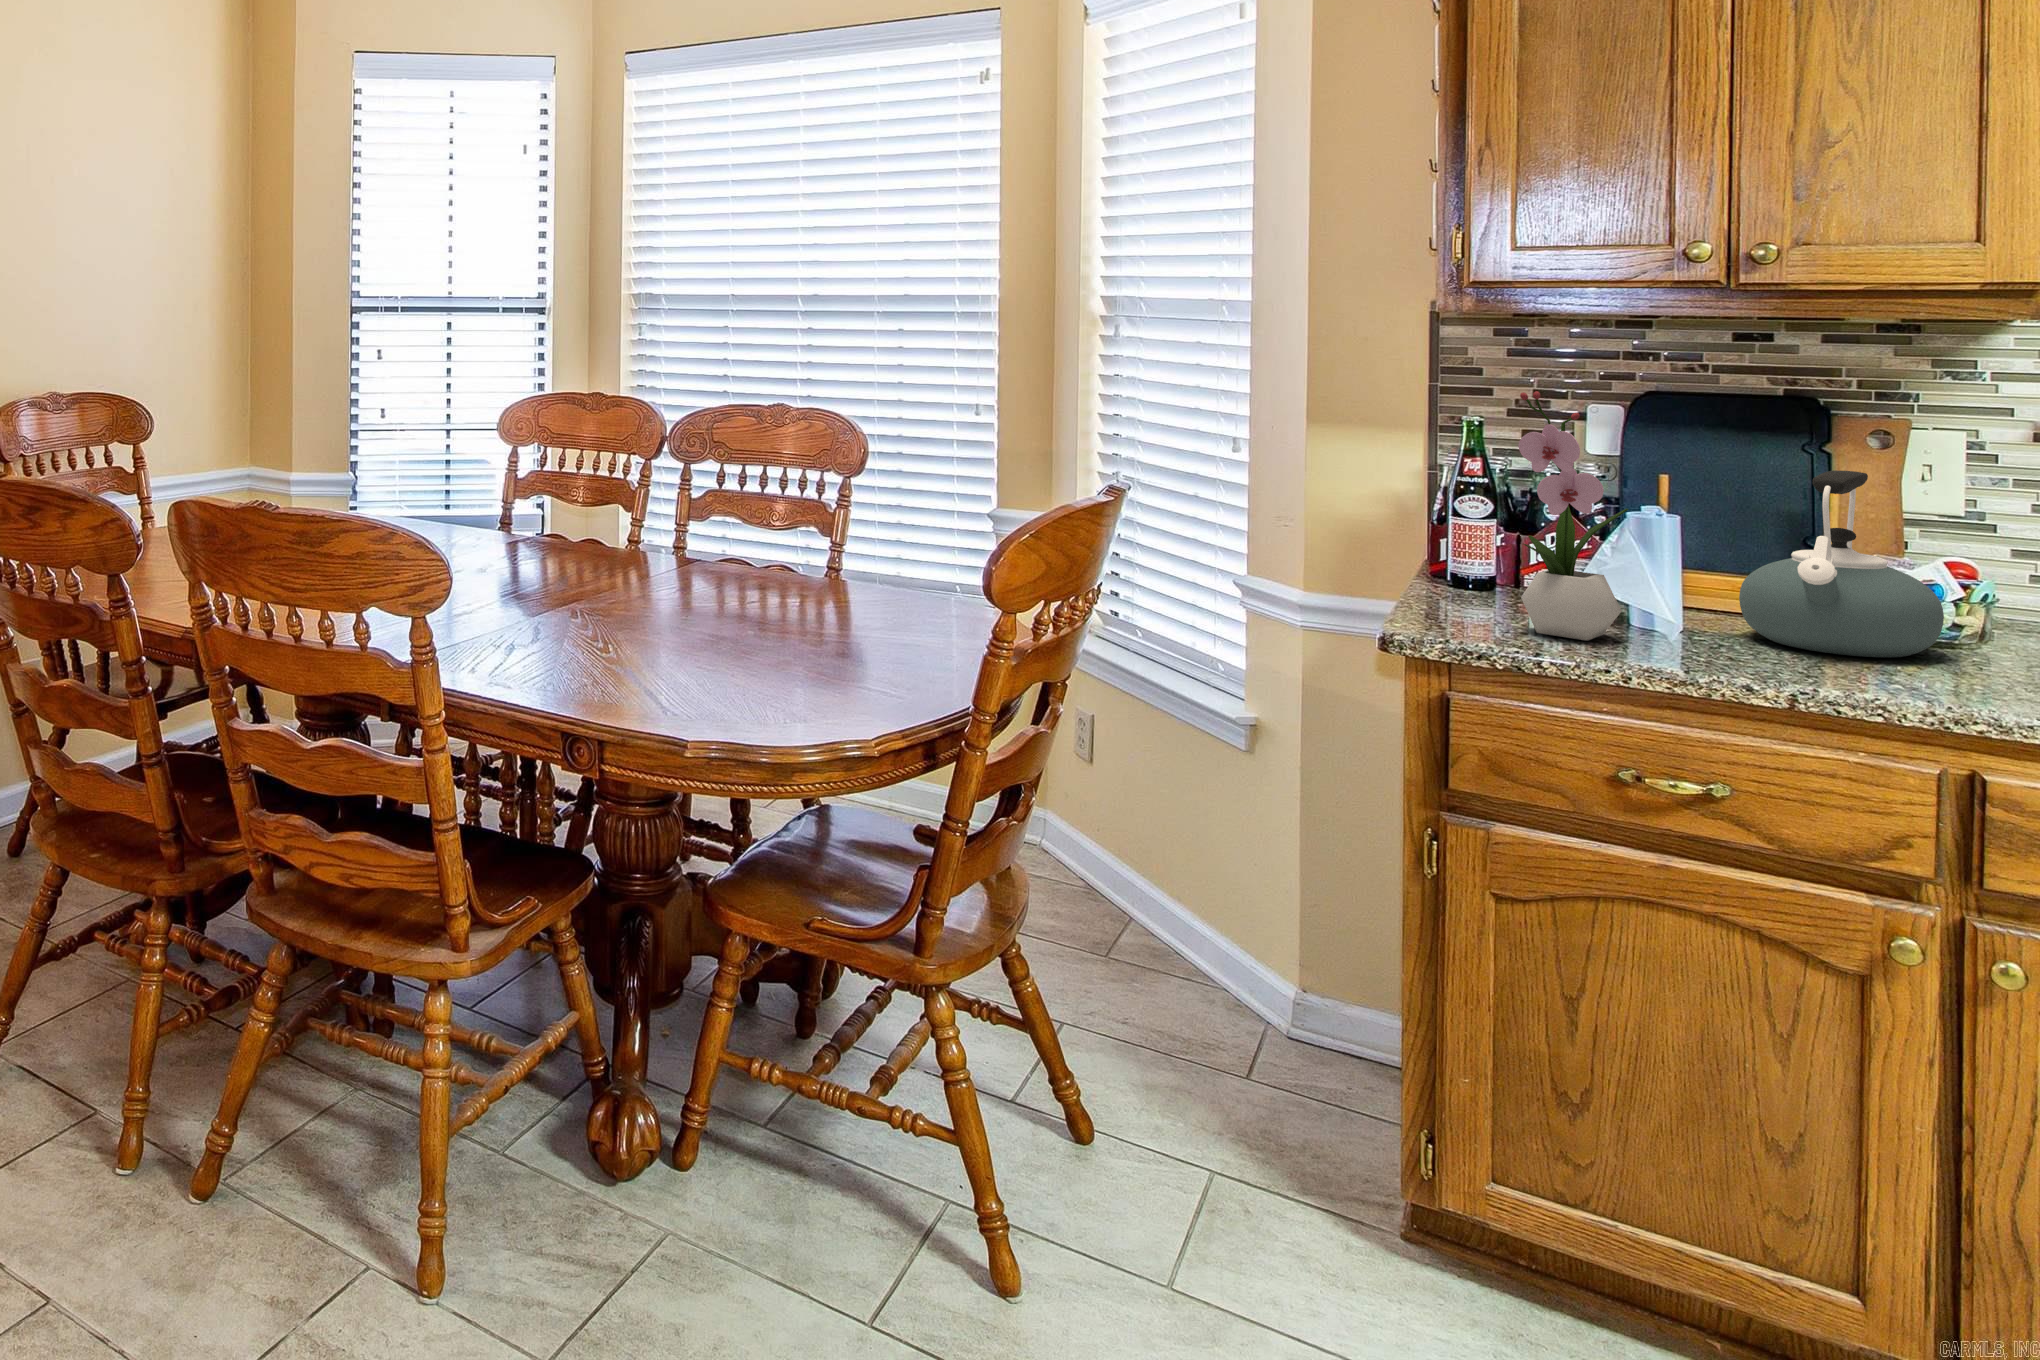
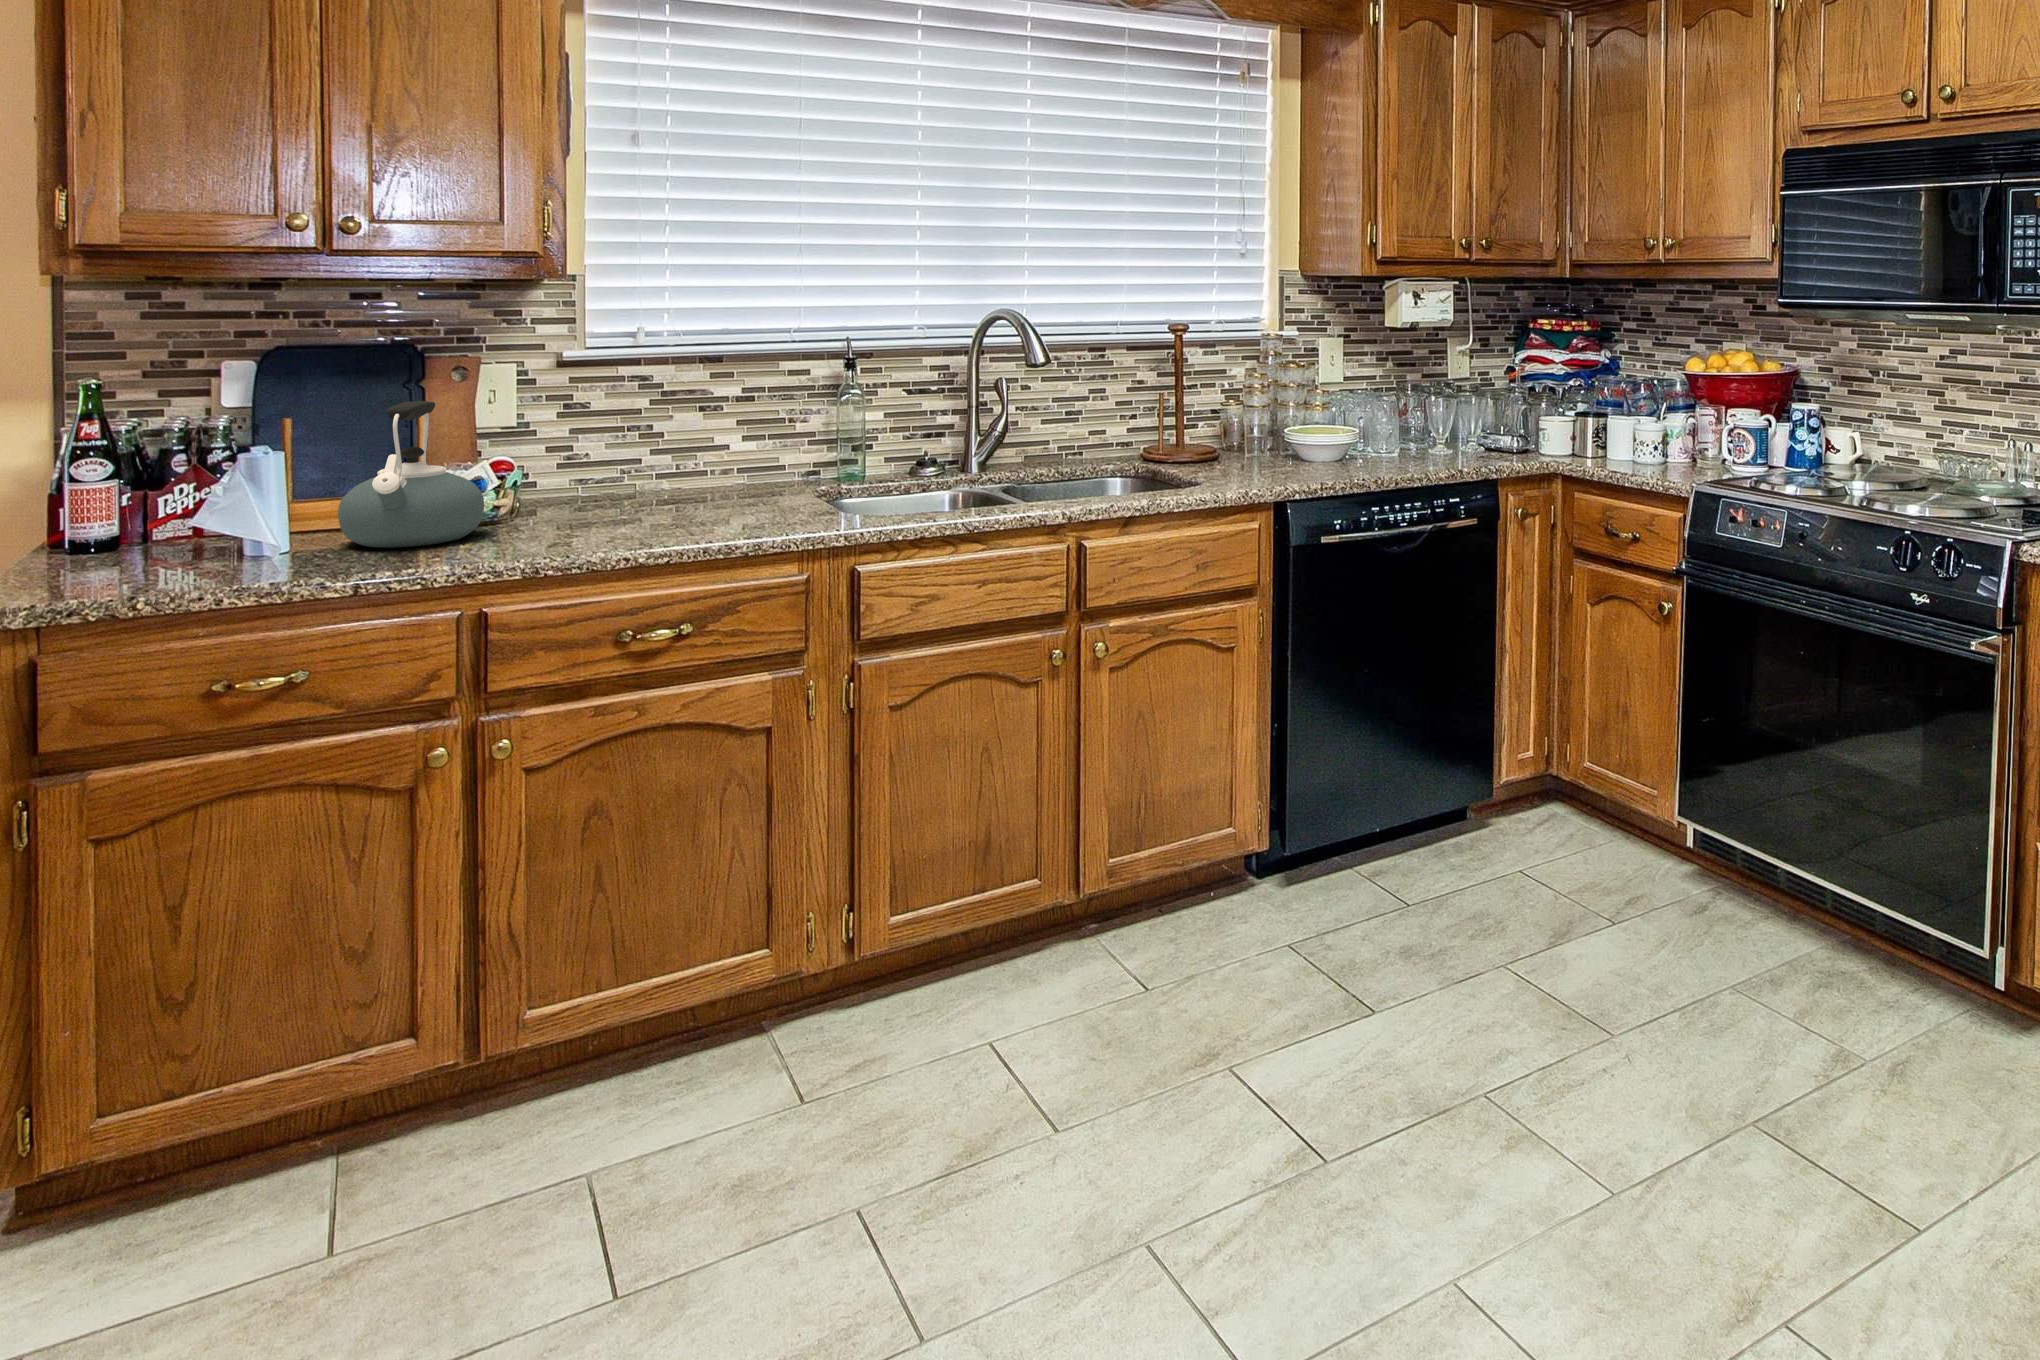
flower arrangement: present [1518,391,1629,641] -> none [112,348,233,578]

